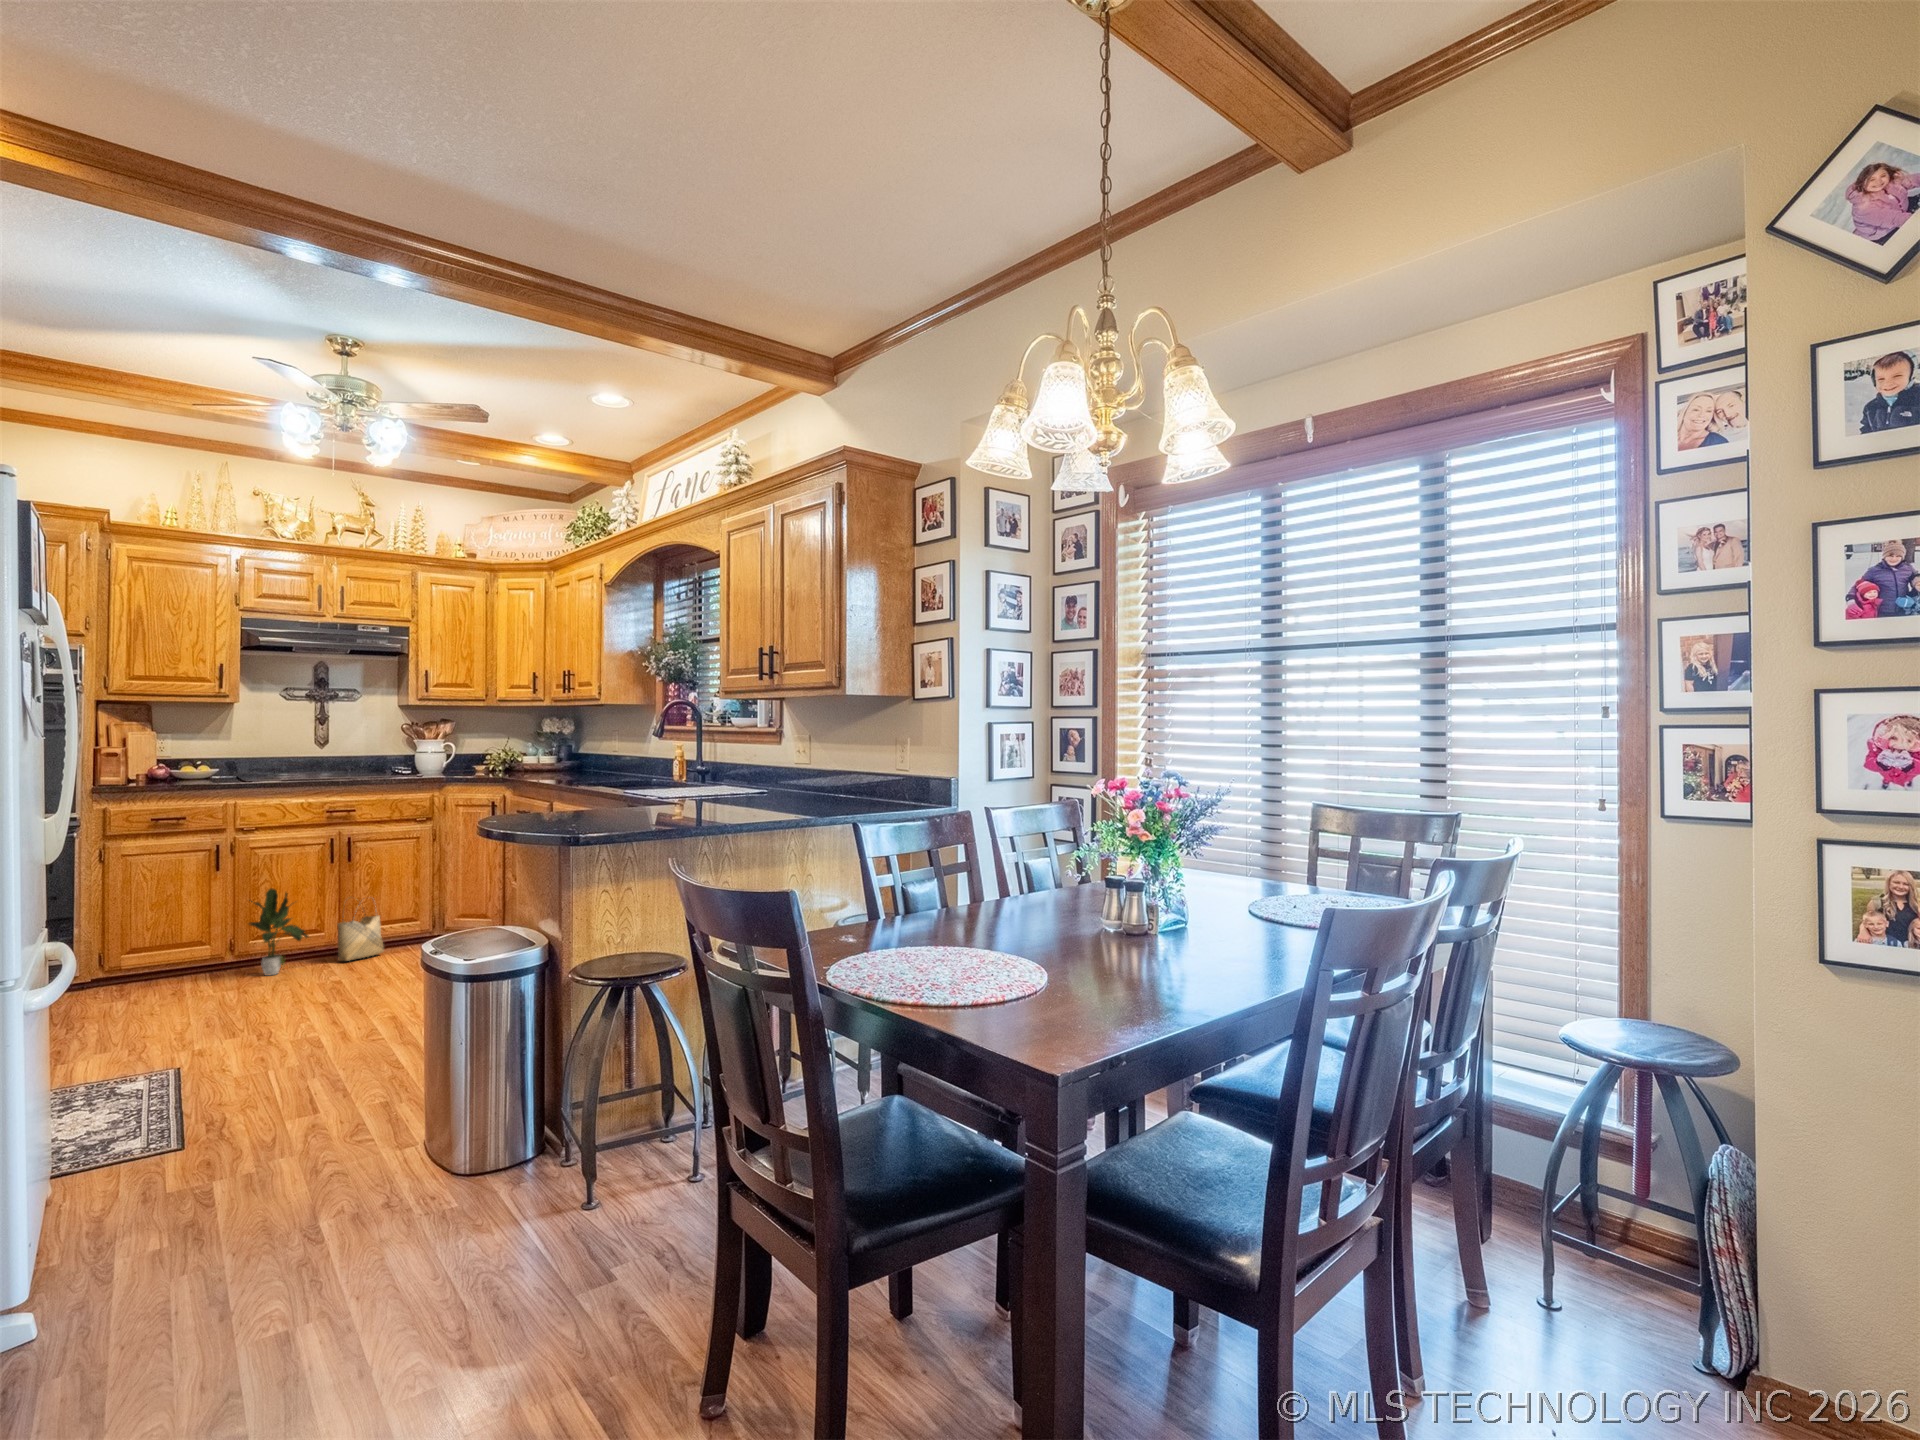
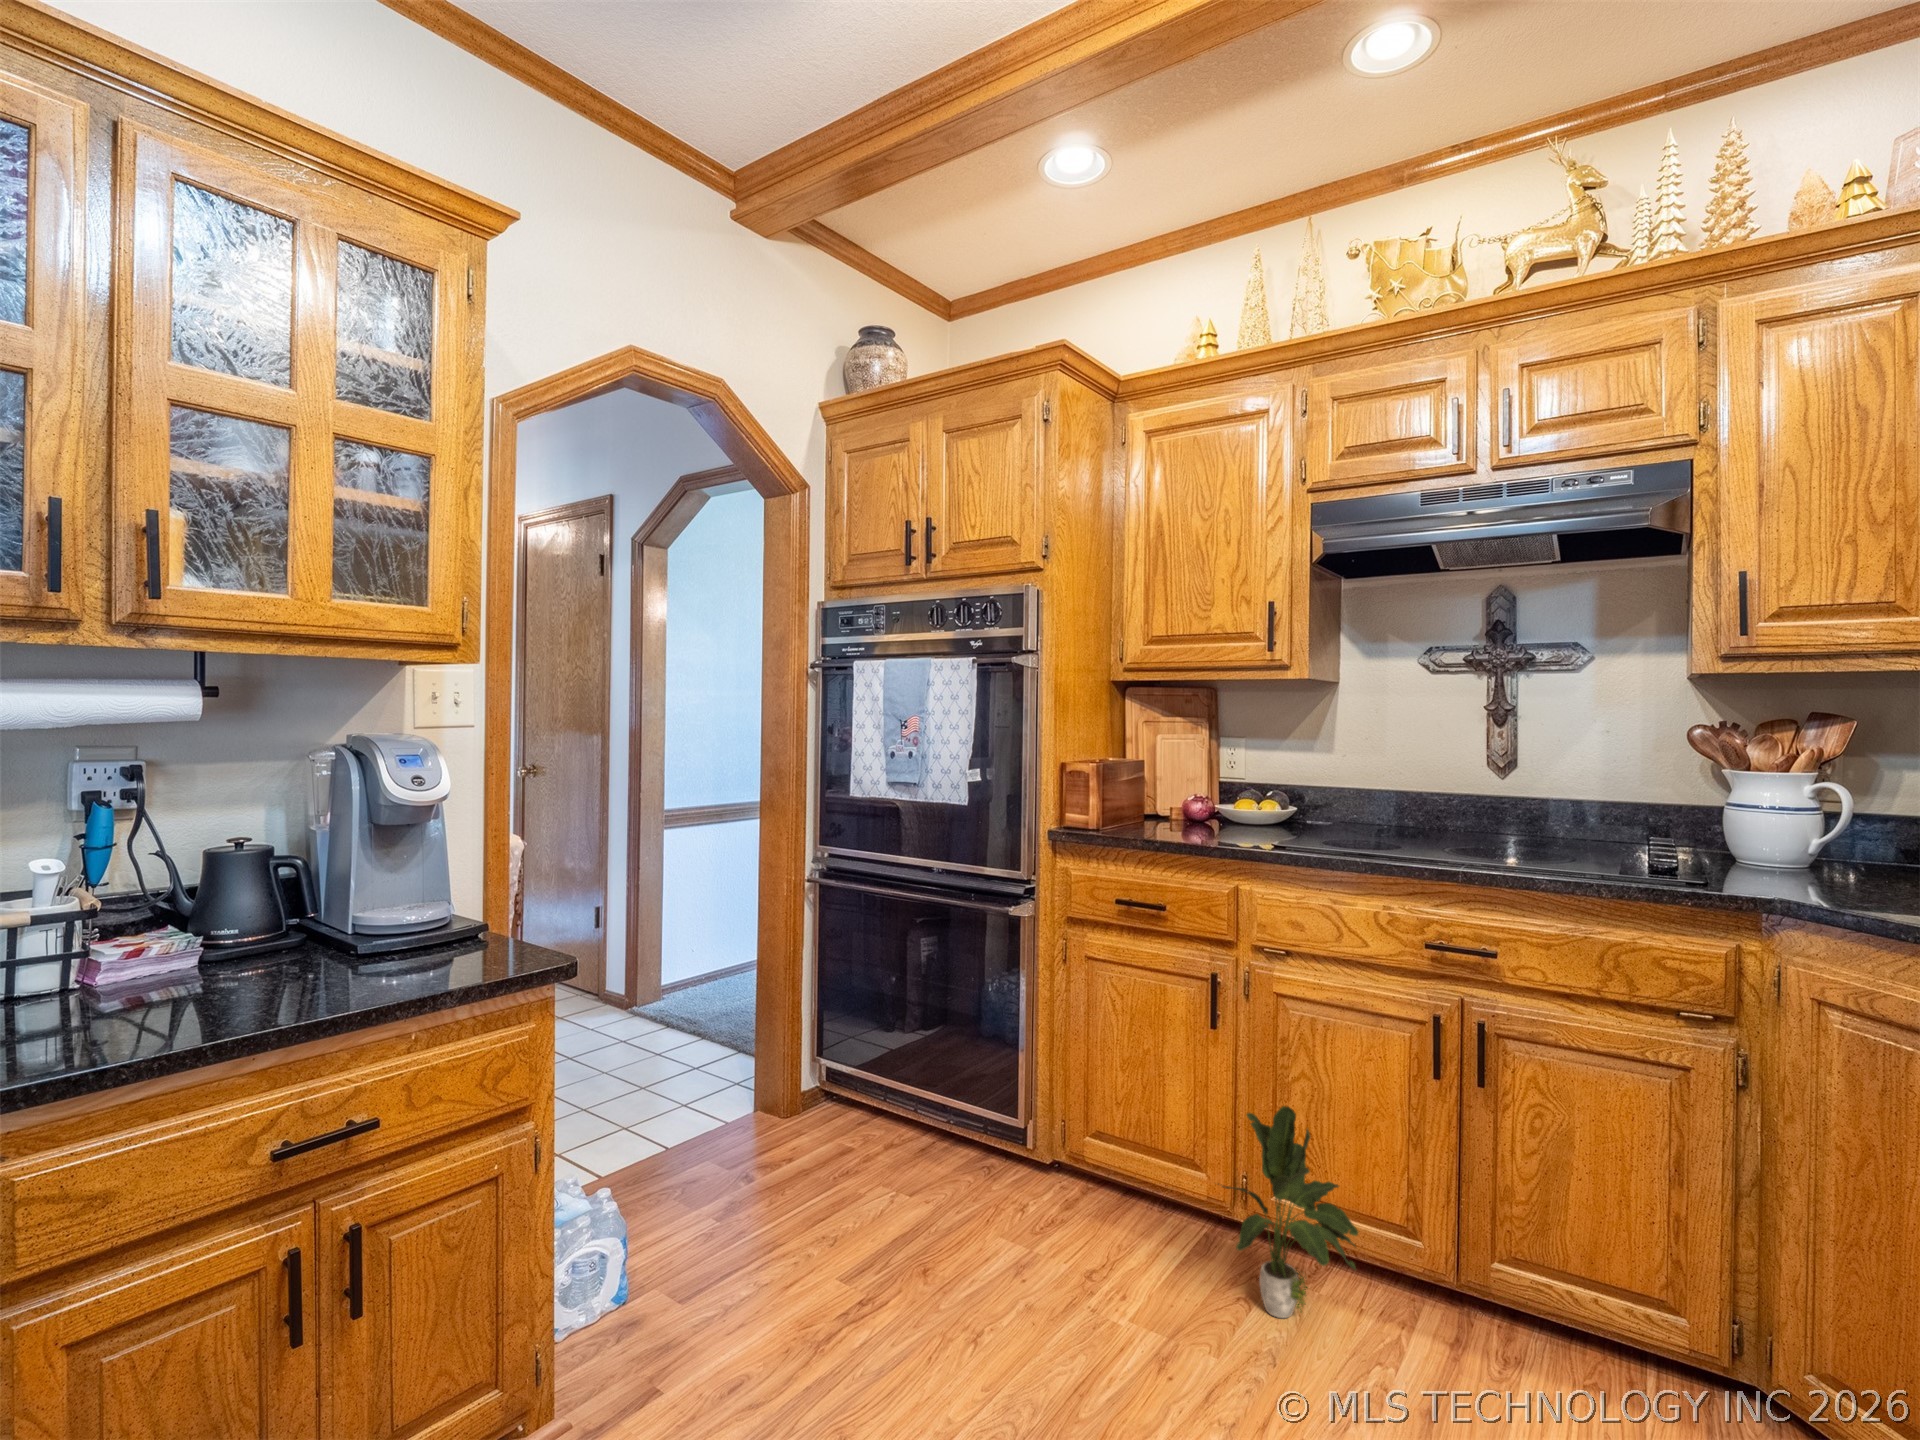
woven basket: present [337,911,384,961] -> none [1431,1176,1562,1372]

